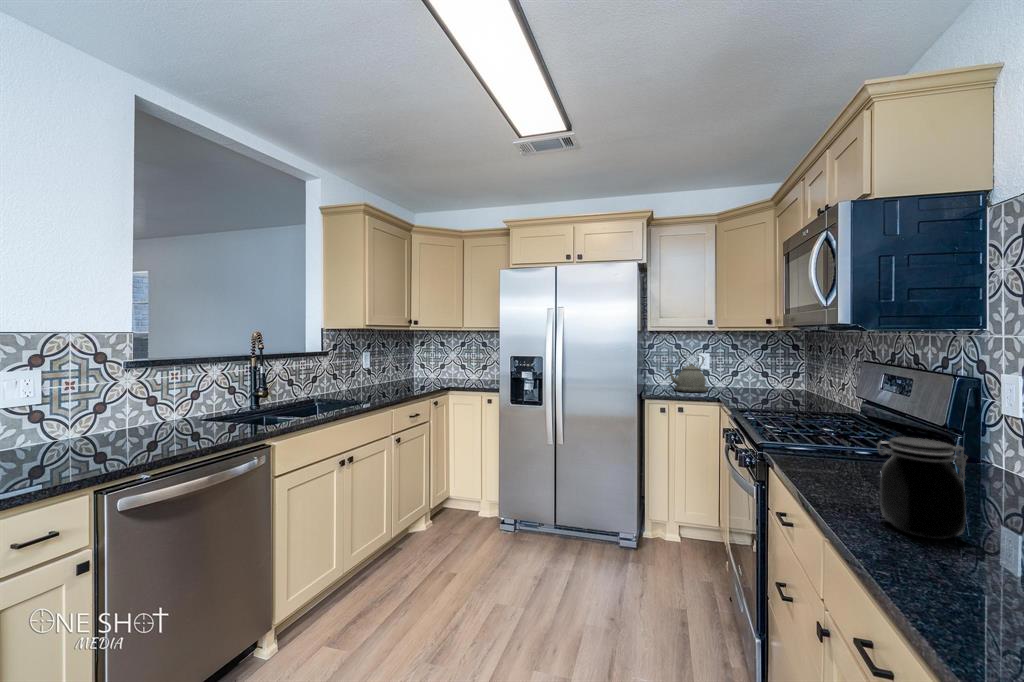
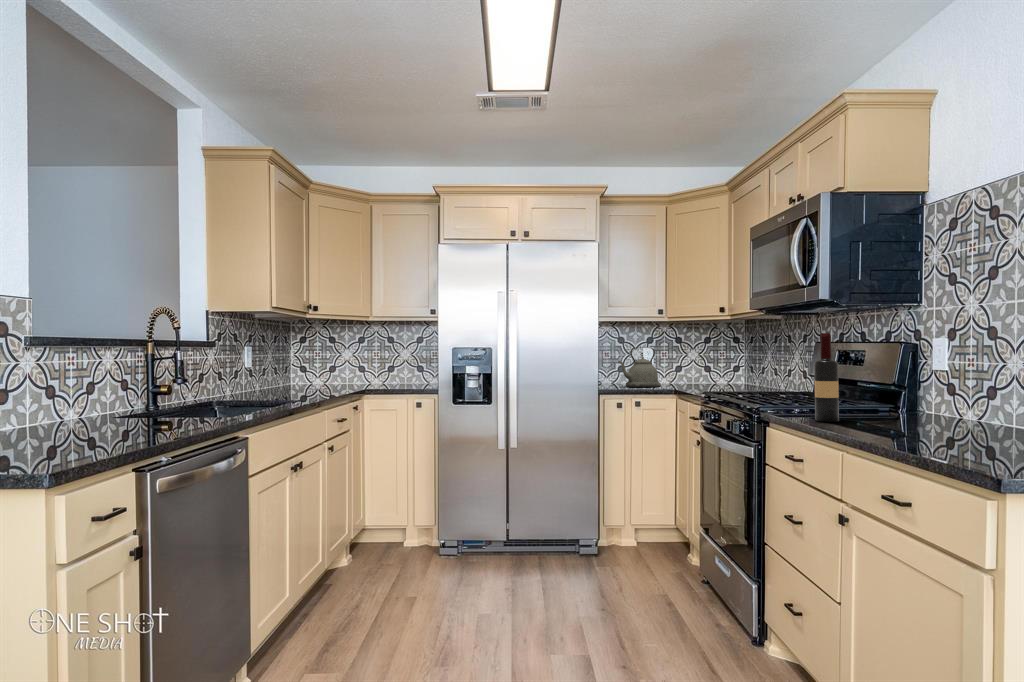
wine bottle: none [811,369,842,478] -> present [814,333,839,422]
jar: present [877,437,967,539] -> none [882,372,938,438]

